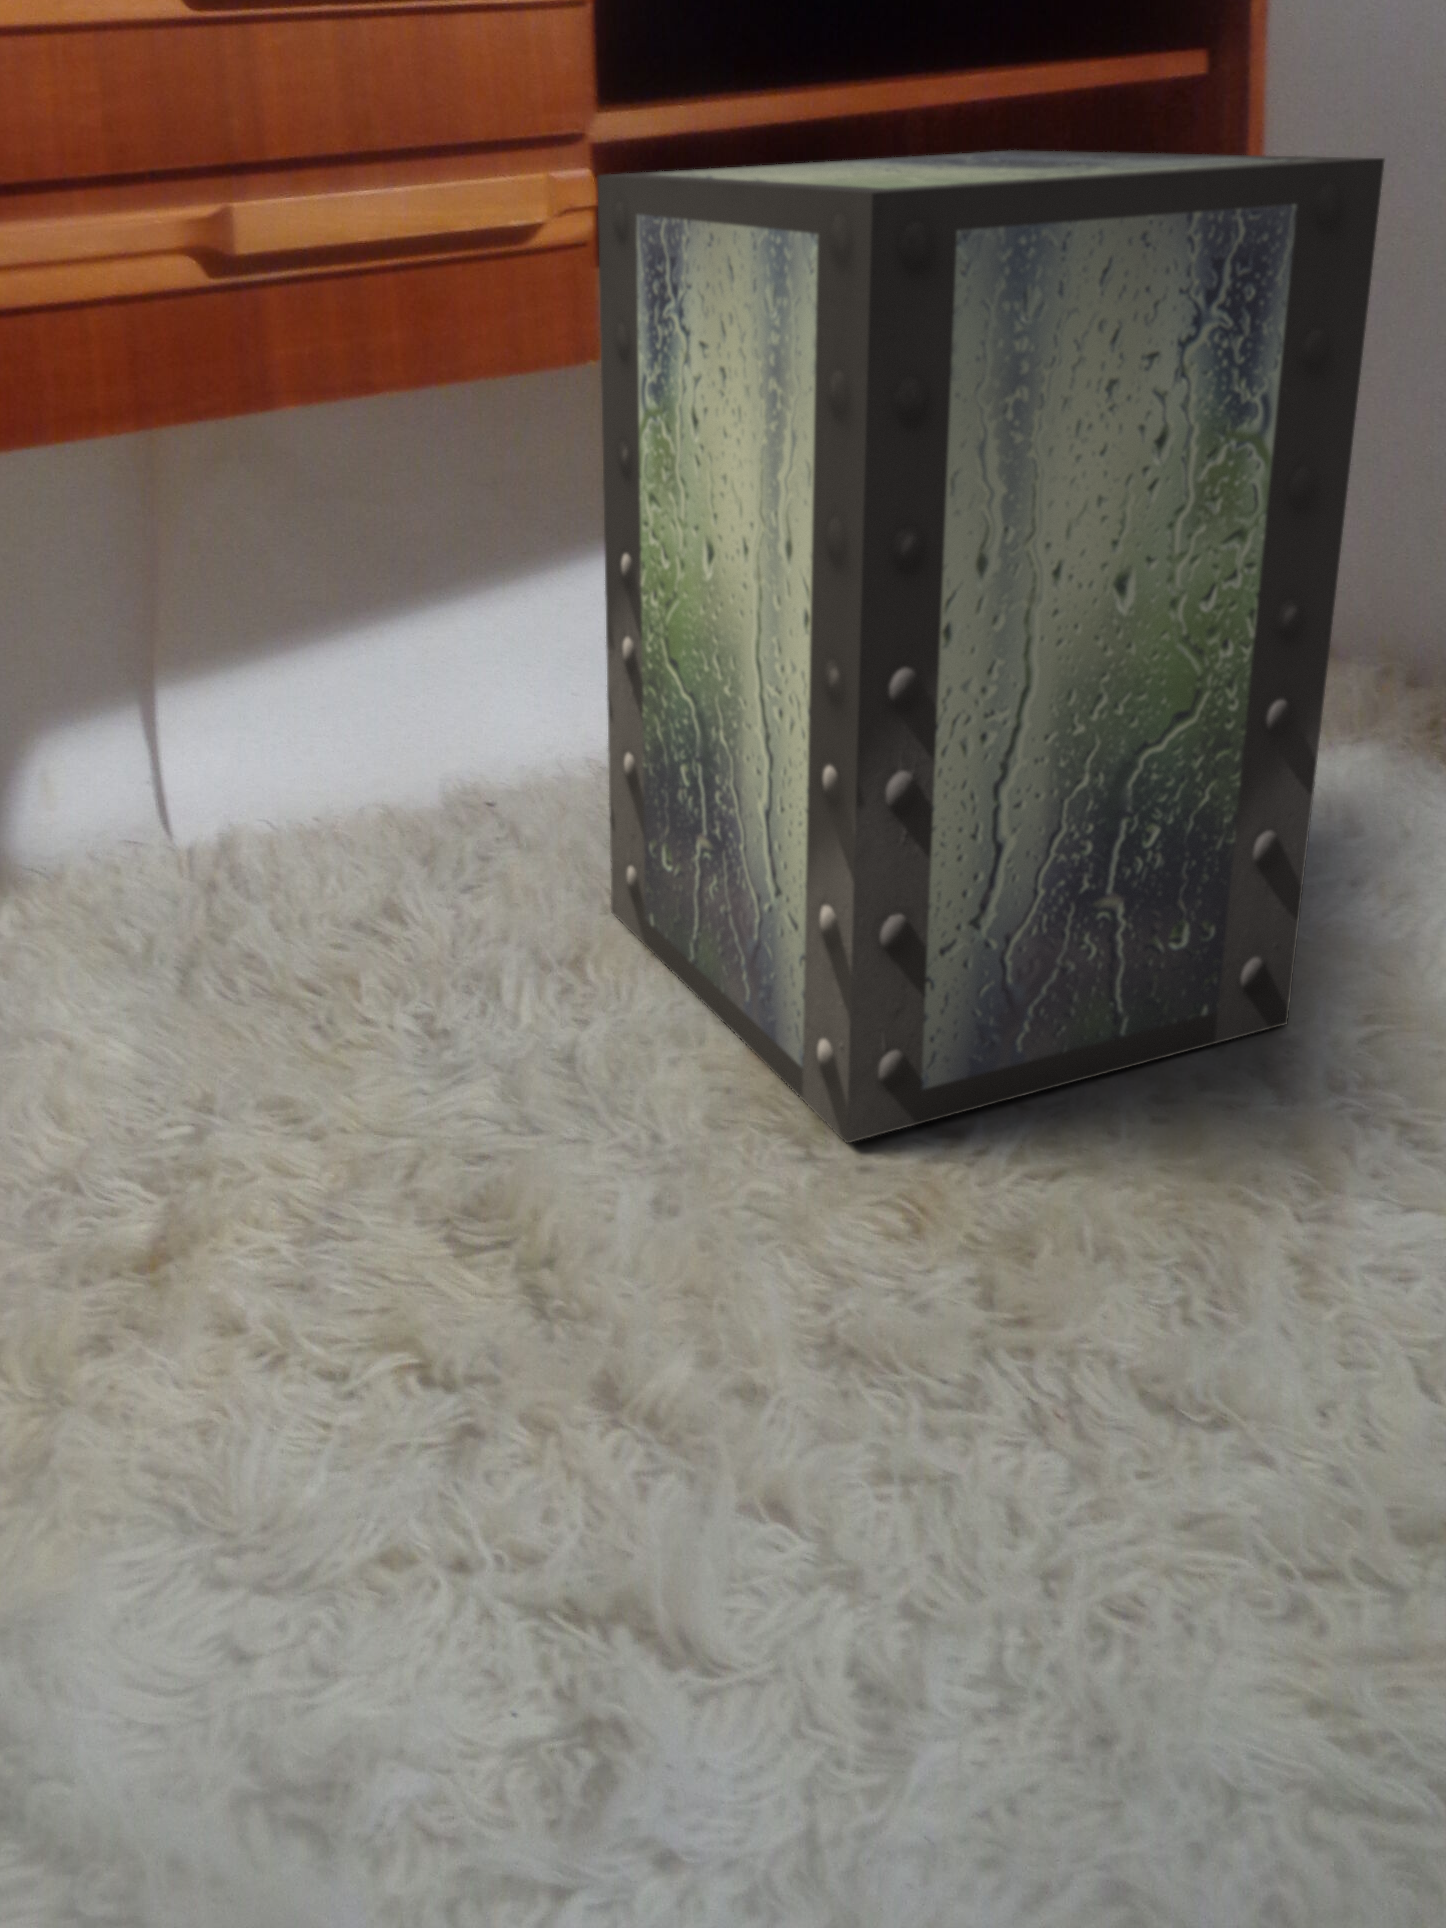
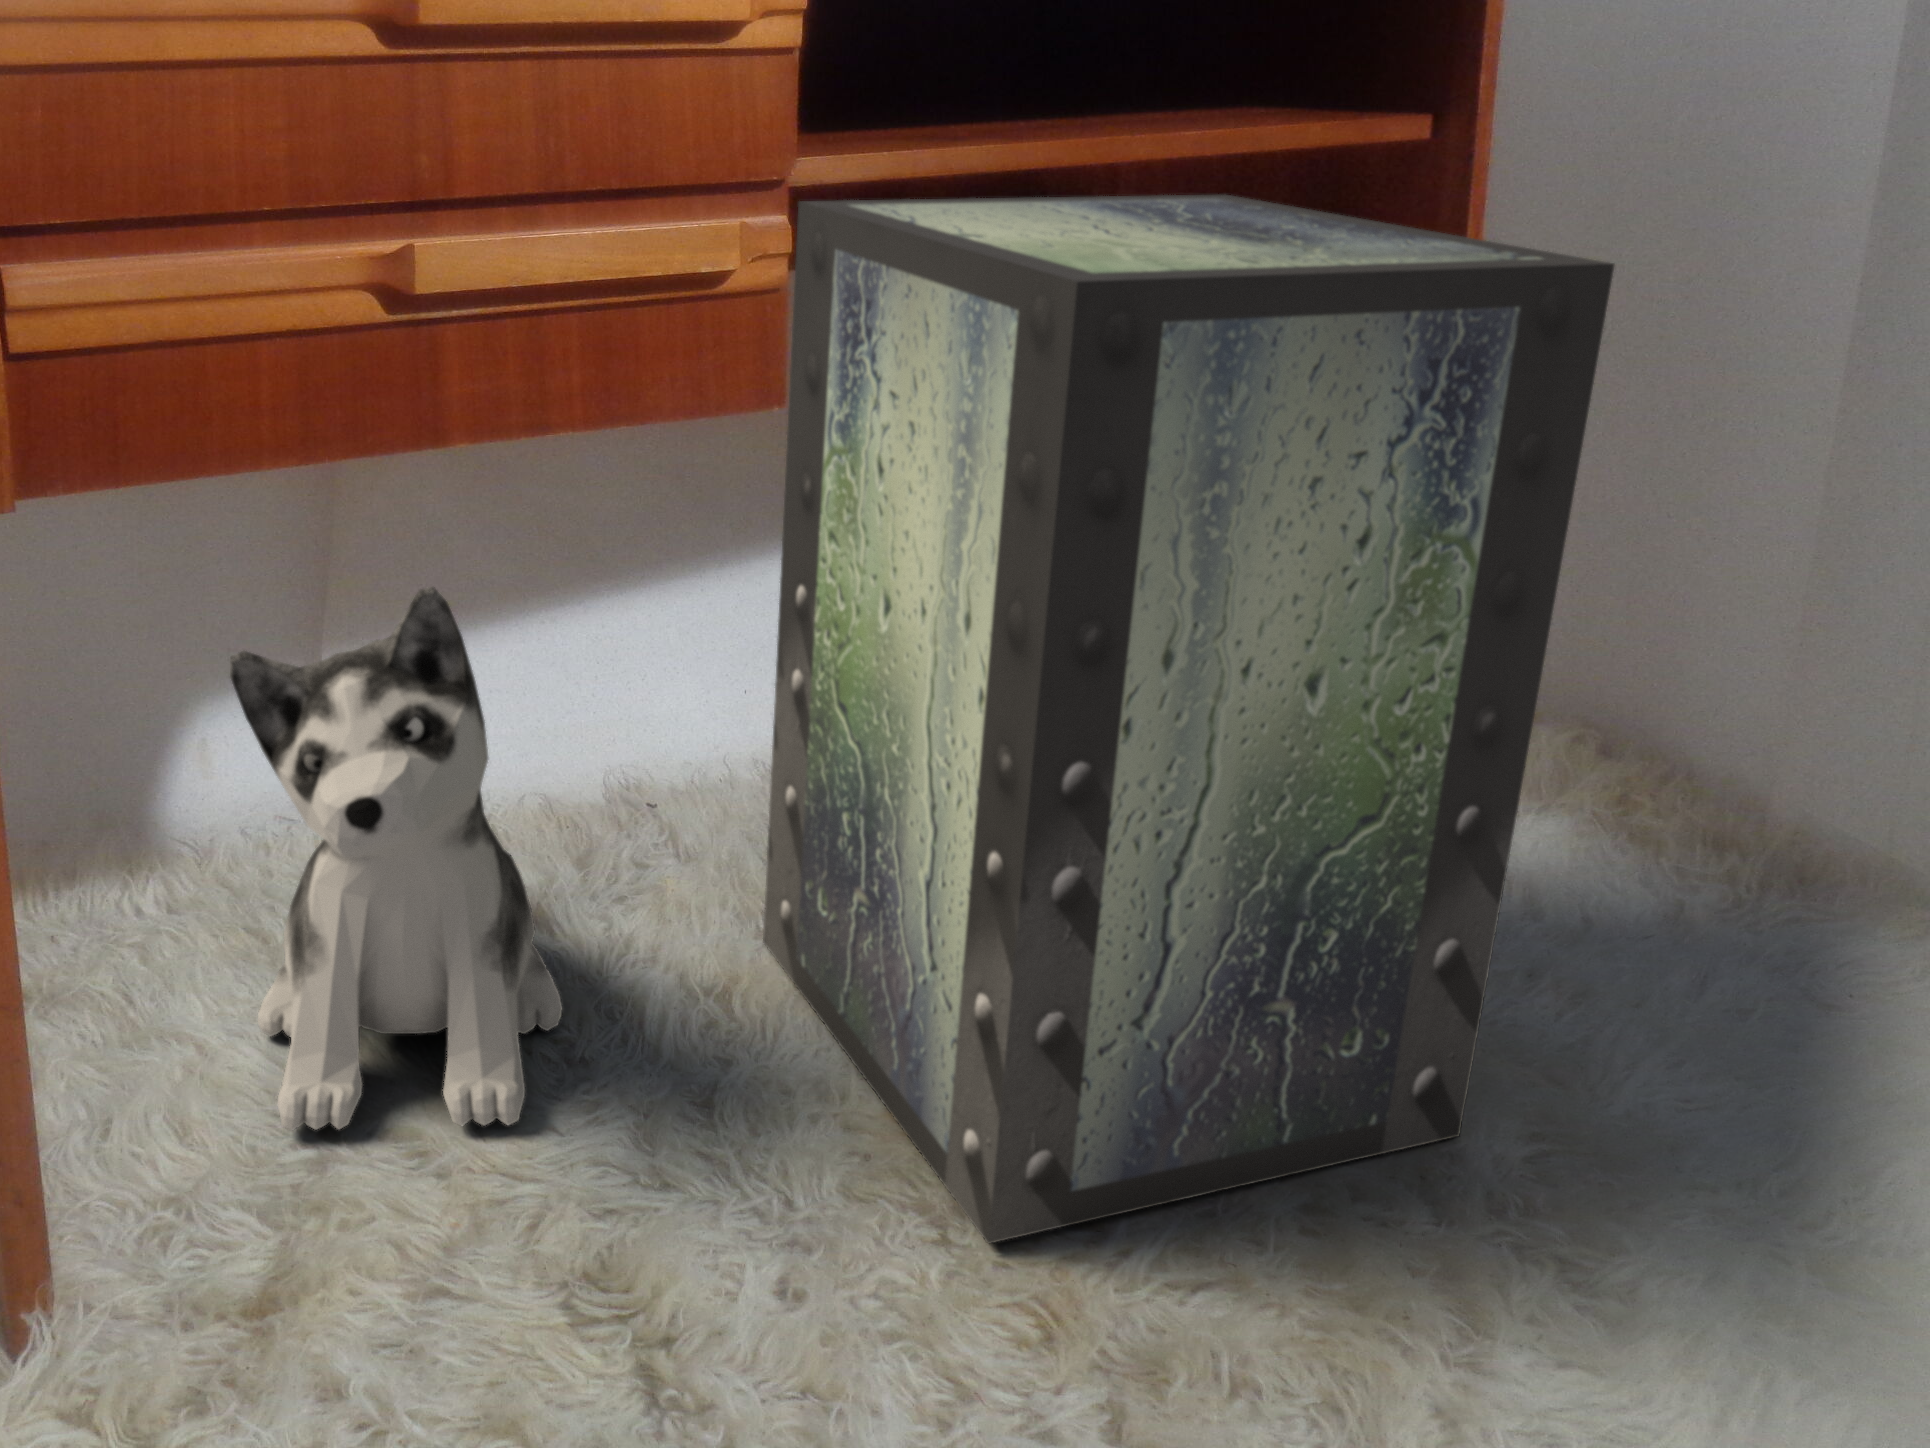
plush toy: none [78,566,423,1101] -> present [230,587,562,1131]

